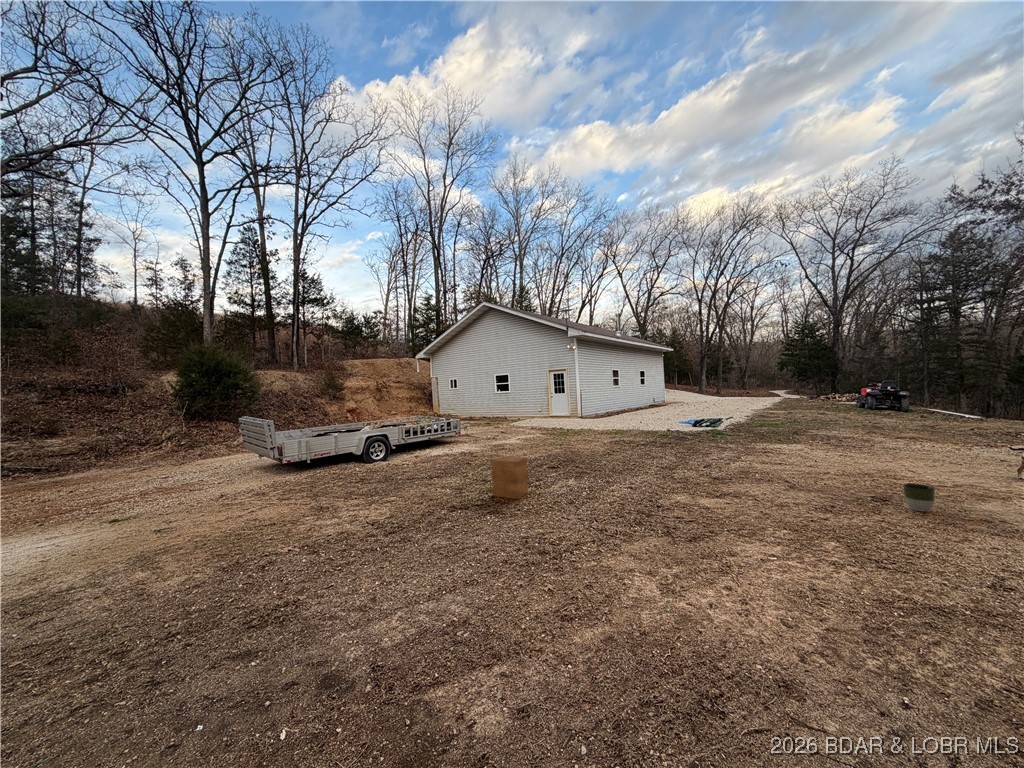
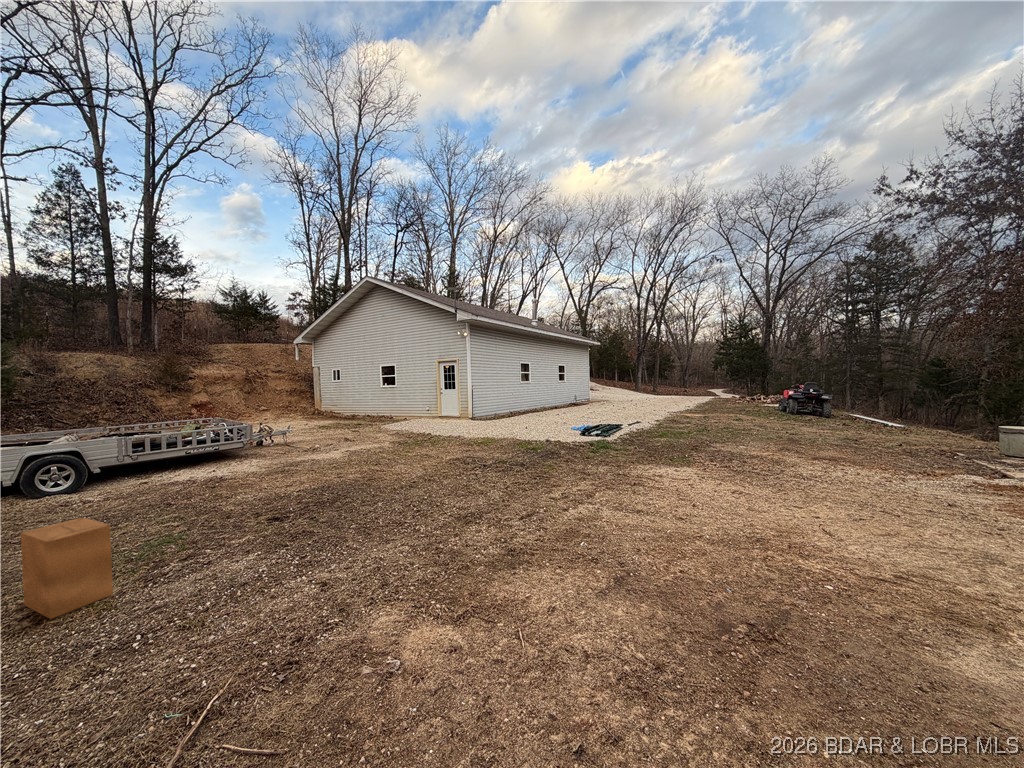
planter: present [904,483,935,511] -> none [790,612,852,686]

